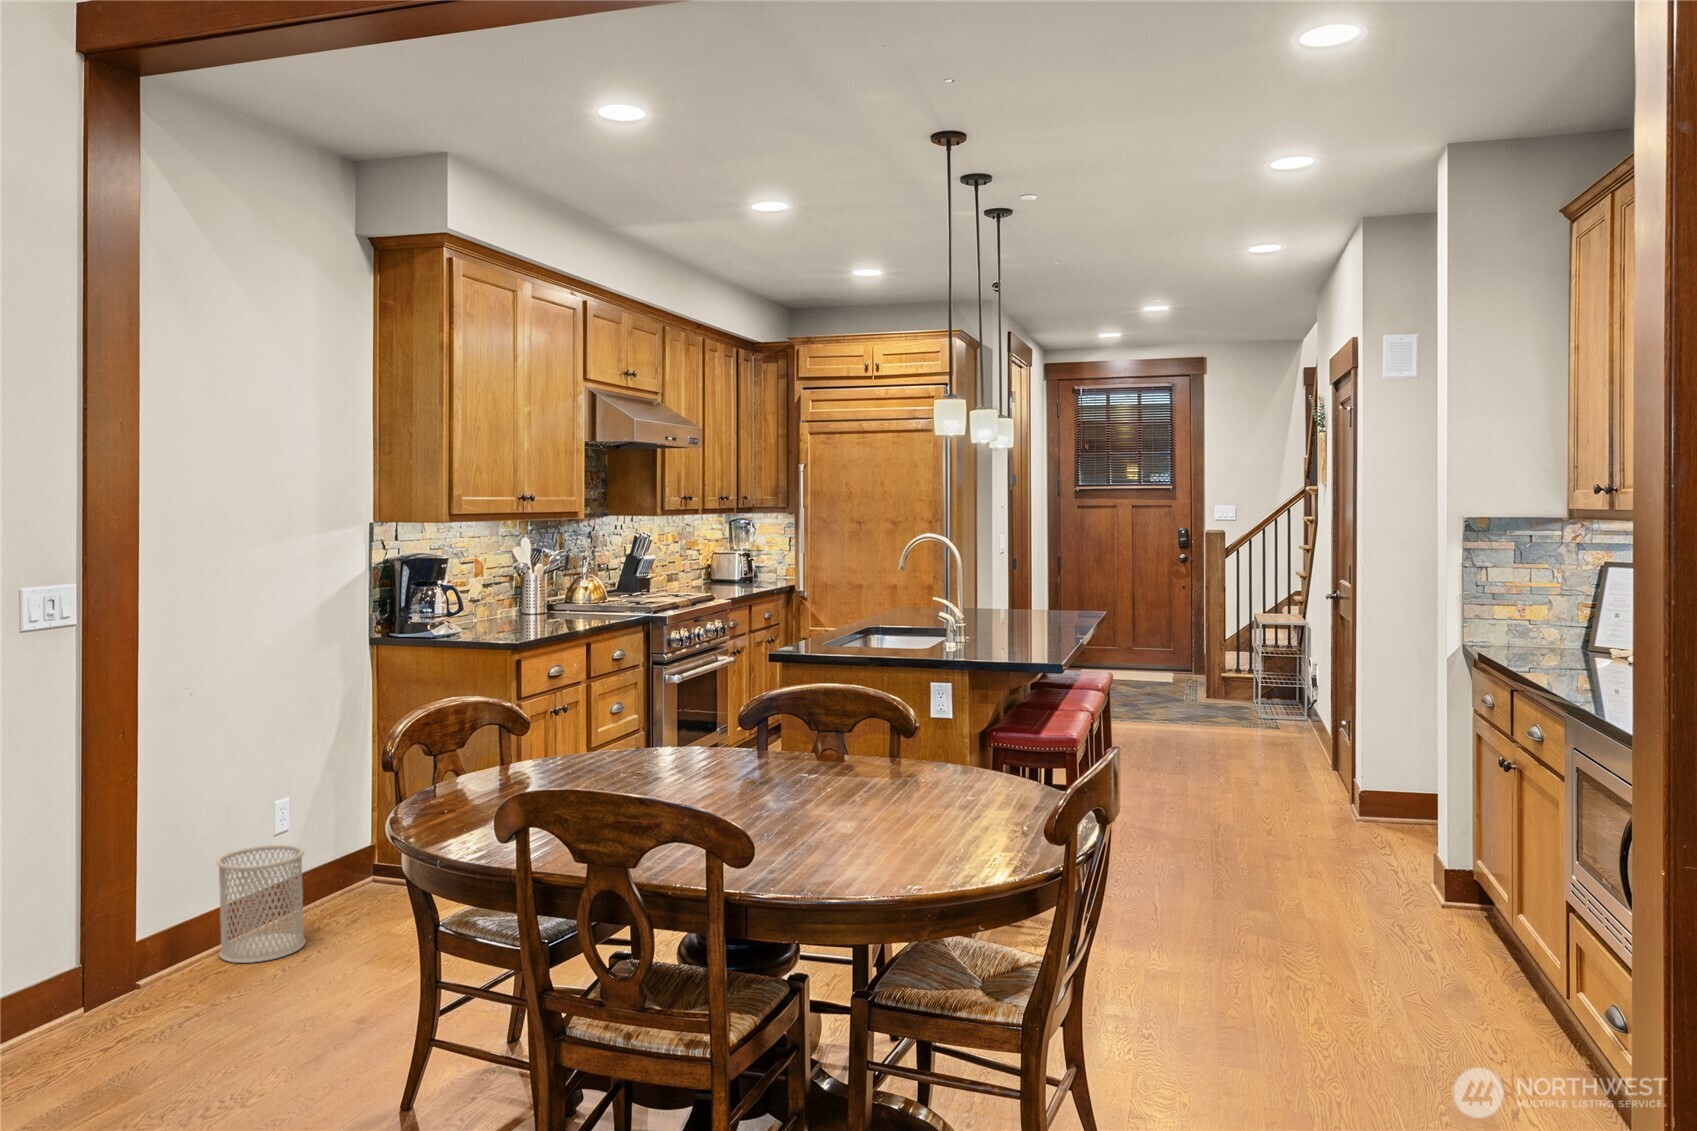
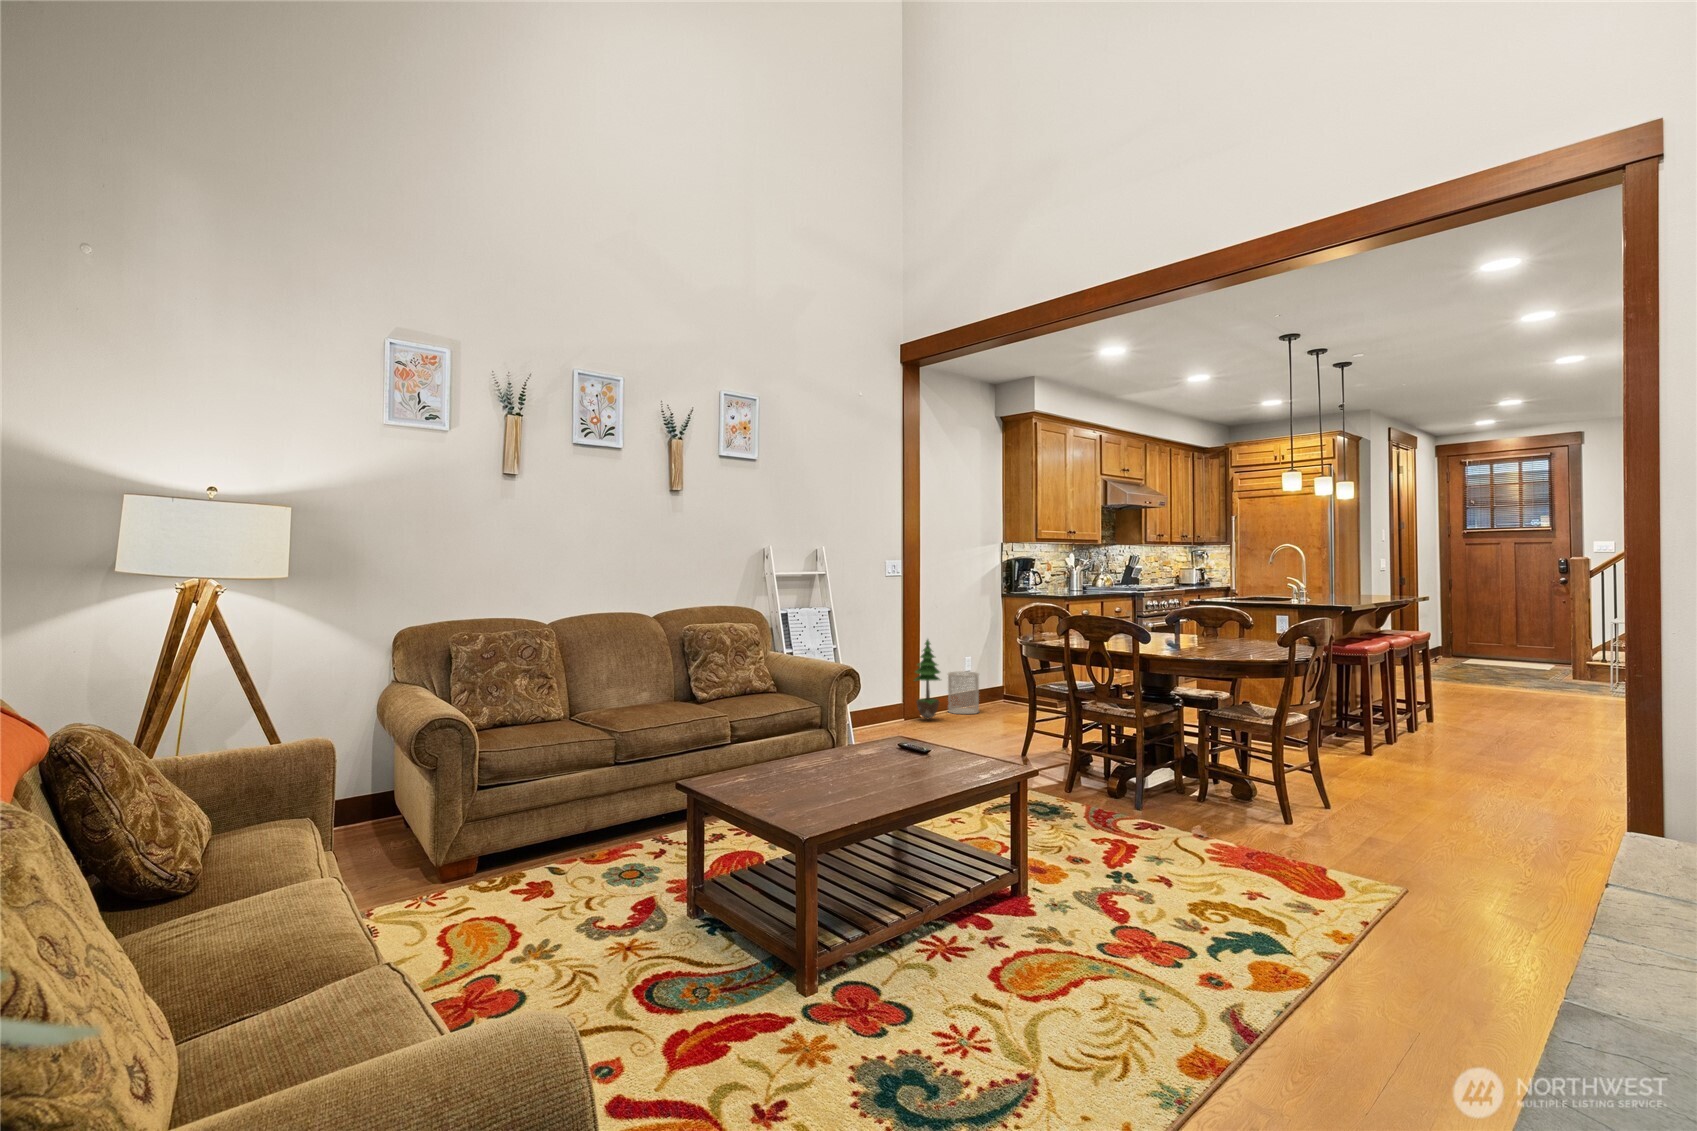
potted tree: none [97,798,188,1015] -> present [914,640,940,720]

